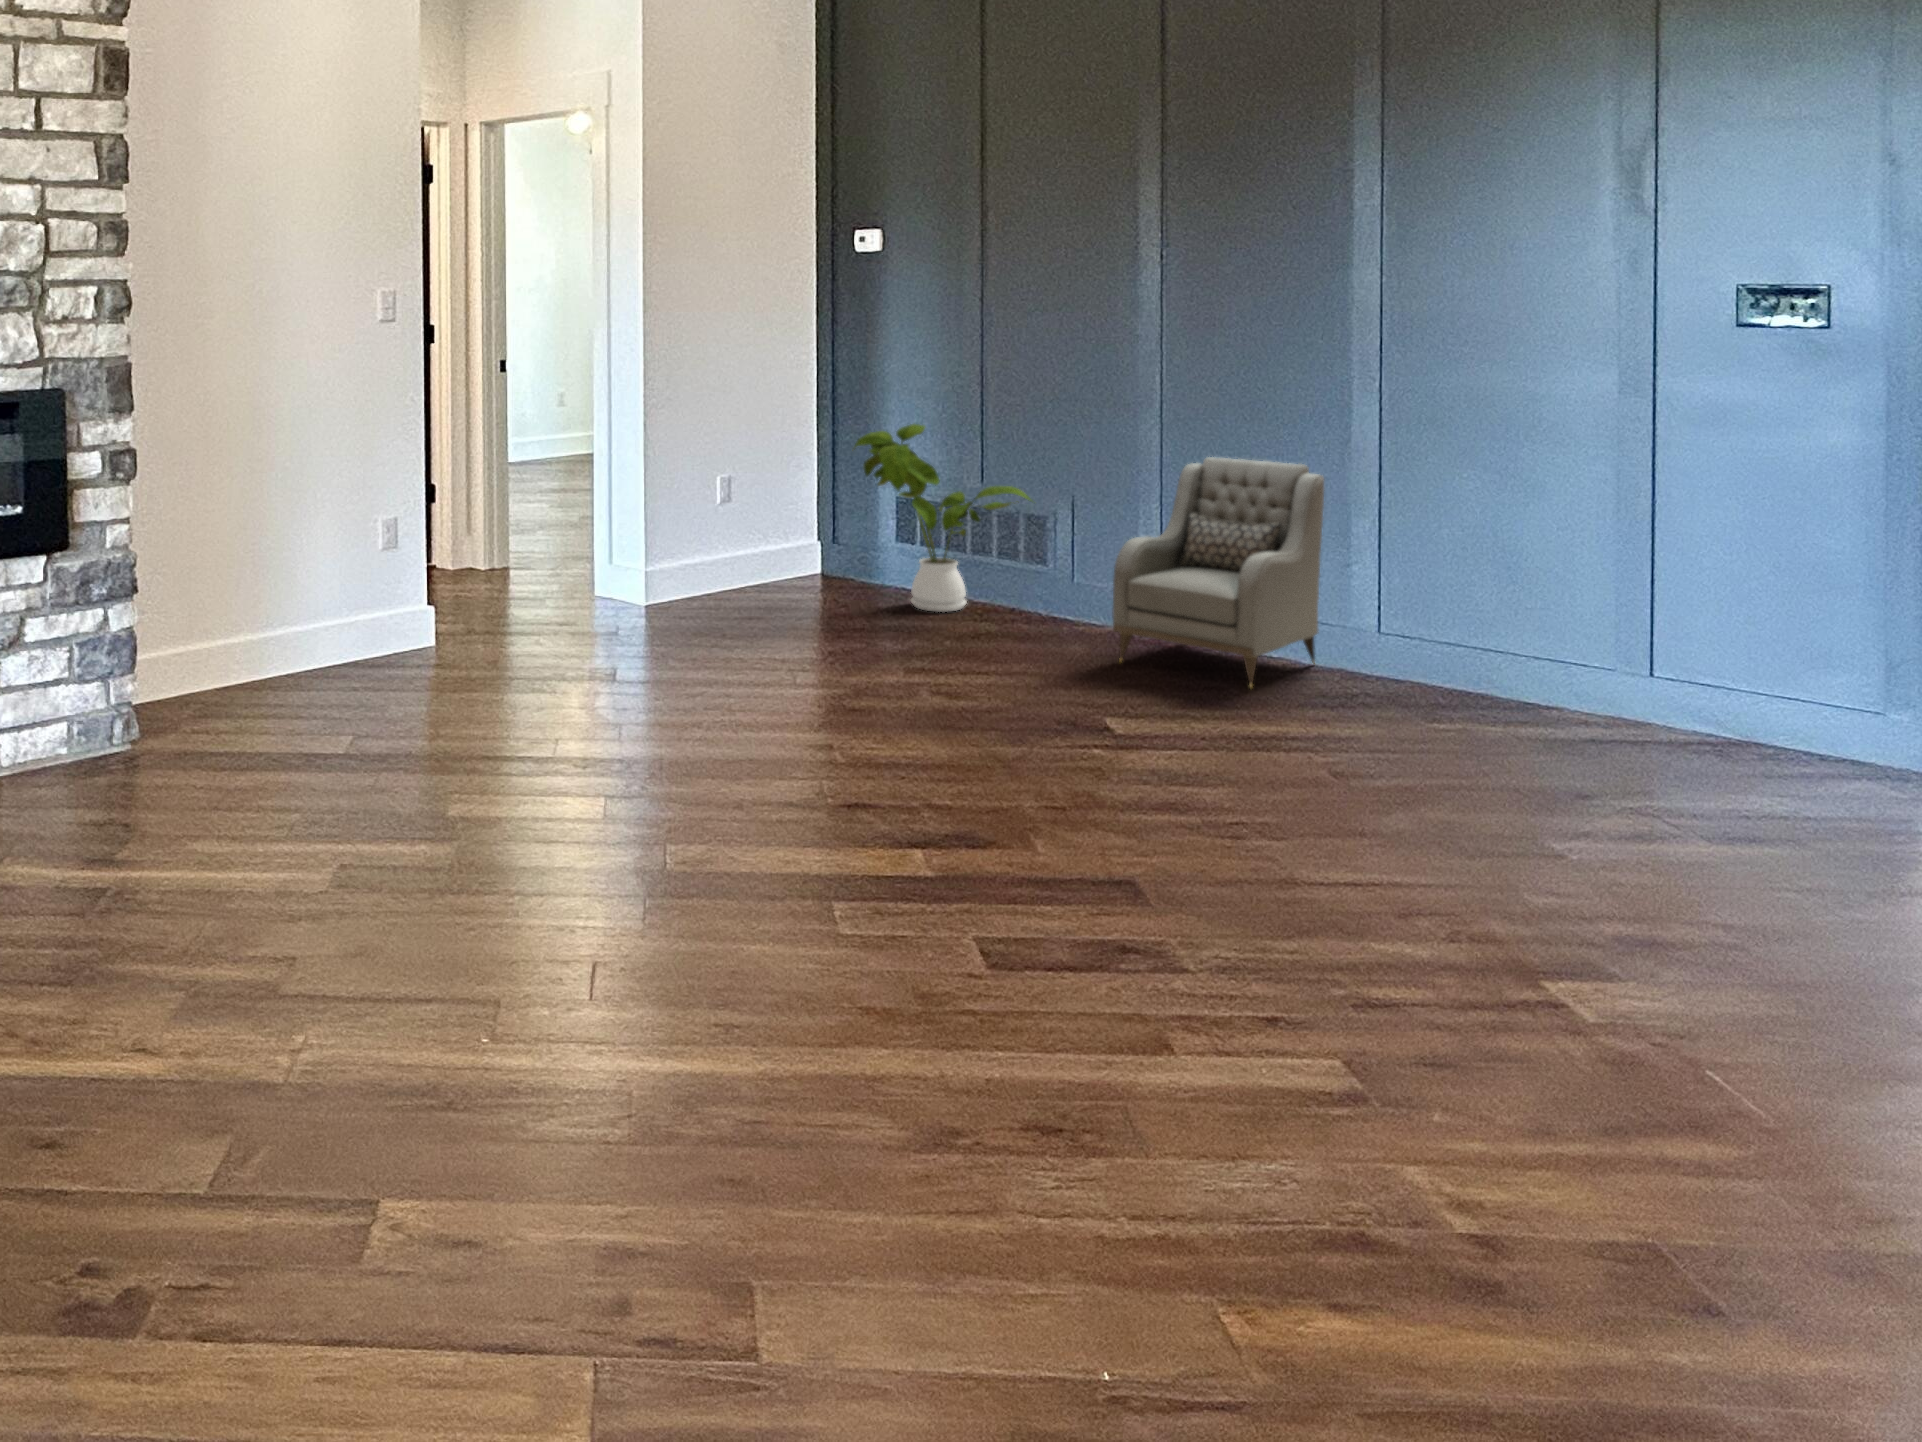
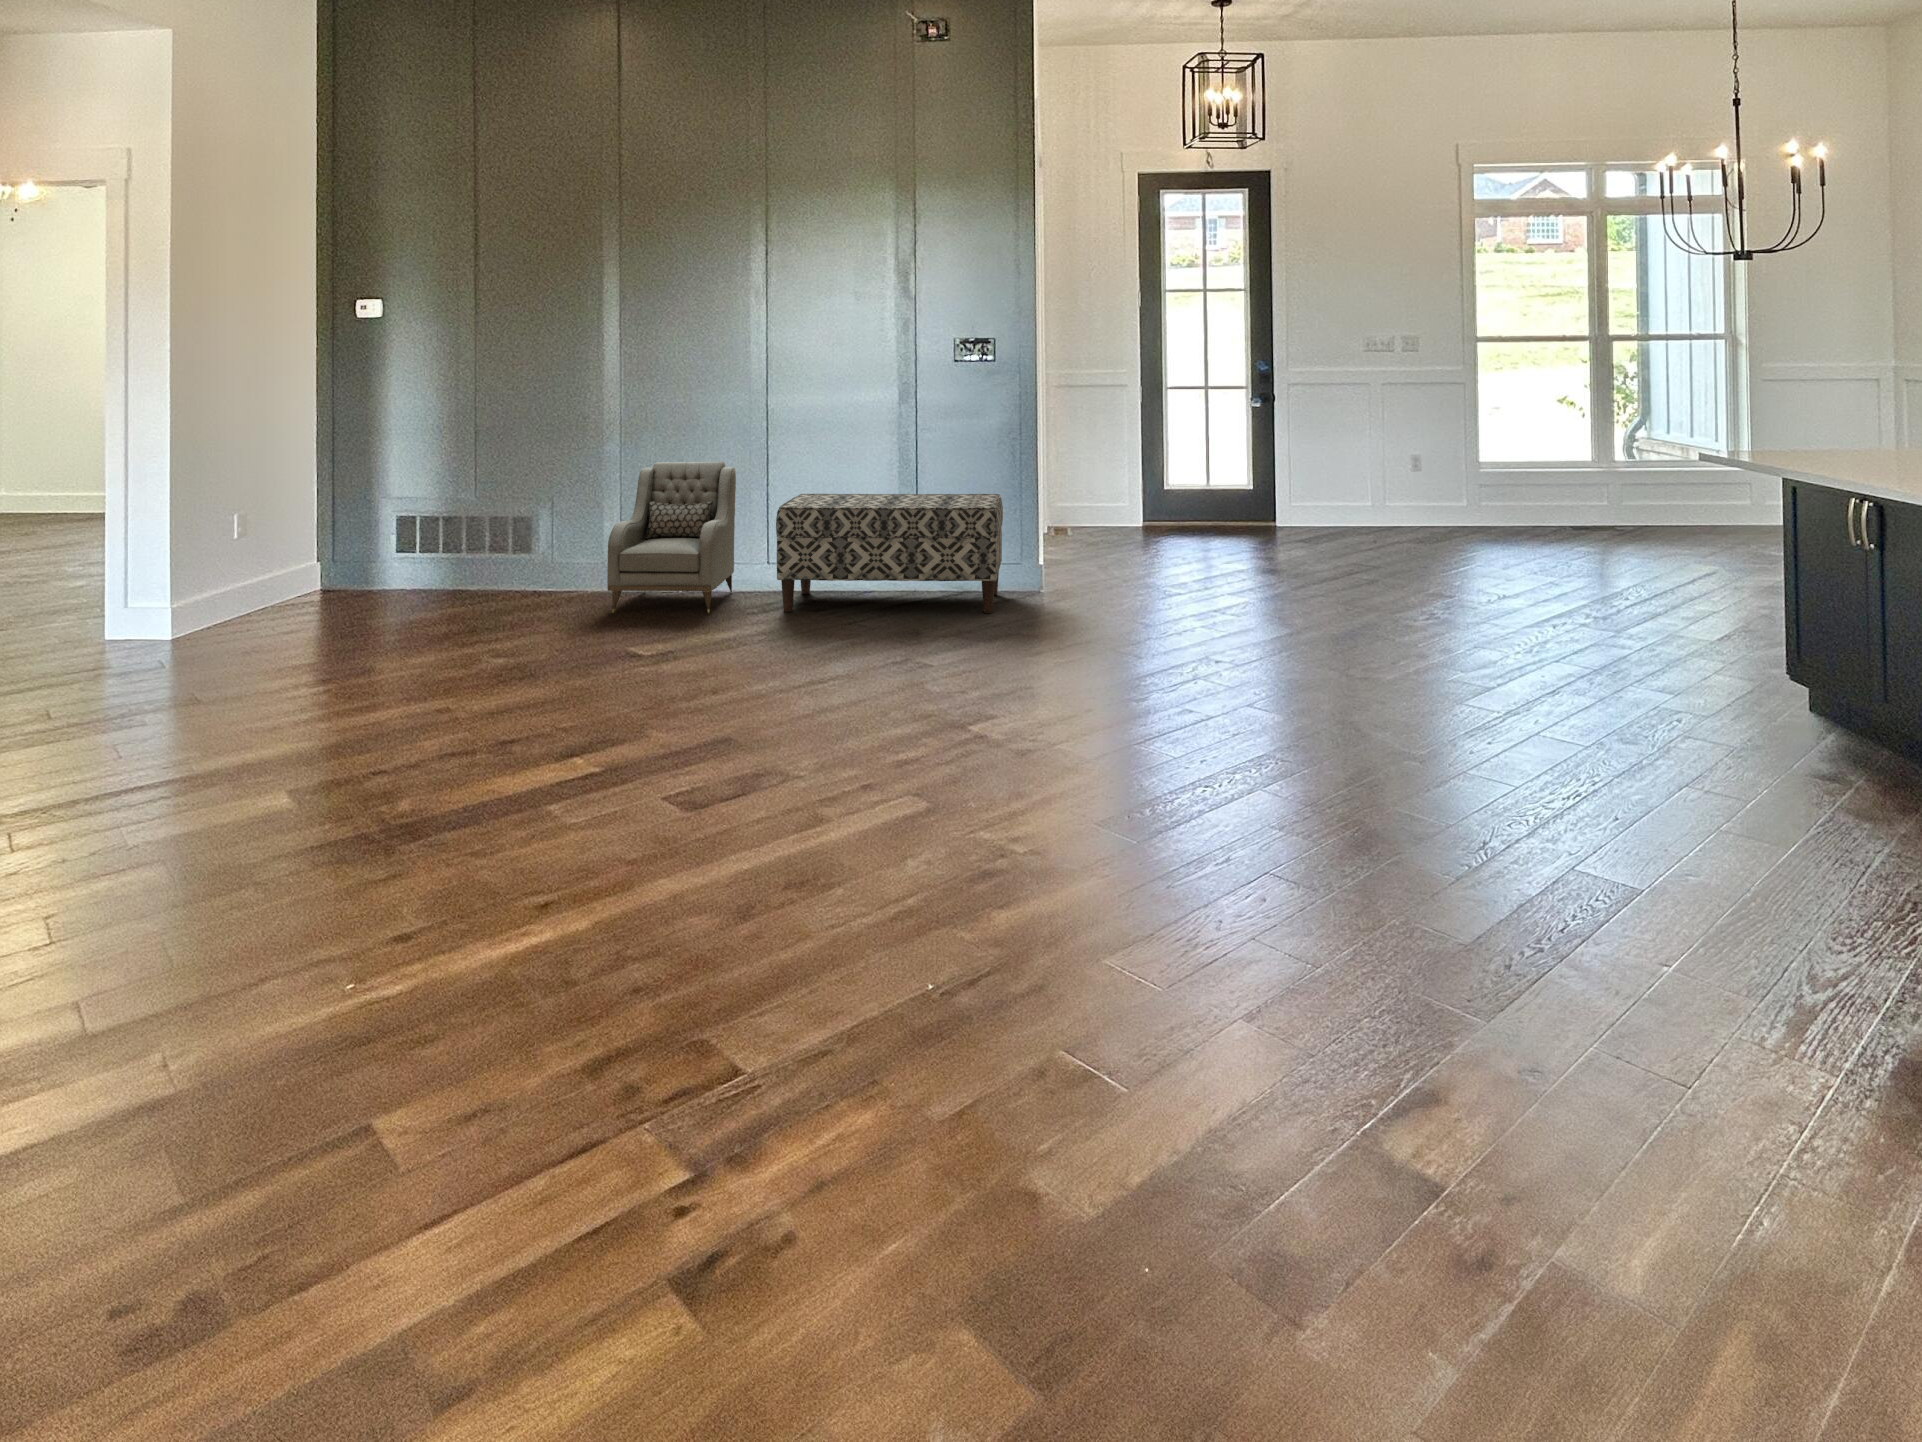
house plant: present [855,424,1032,612] -> none [375,456,527,603]
bench: none [1356,528,1825,787] -> present [776,494,1003,613]

